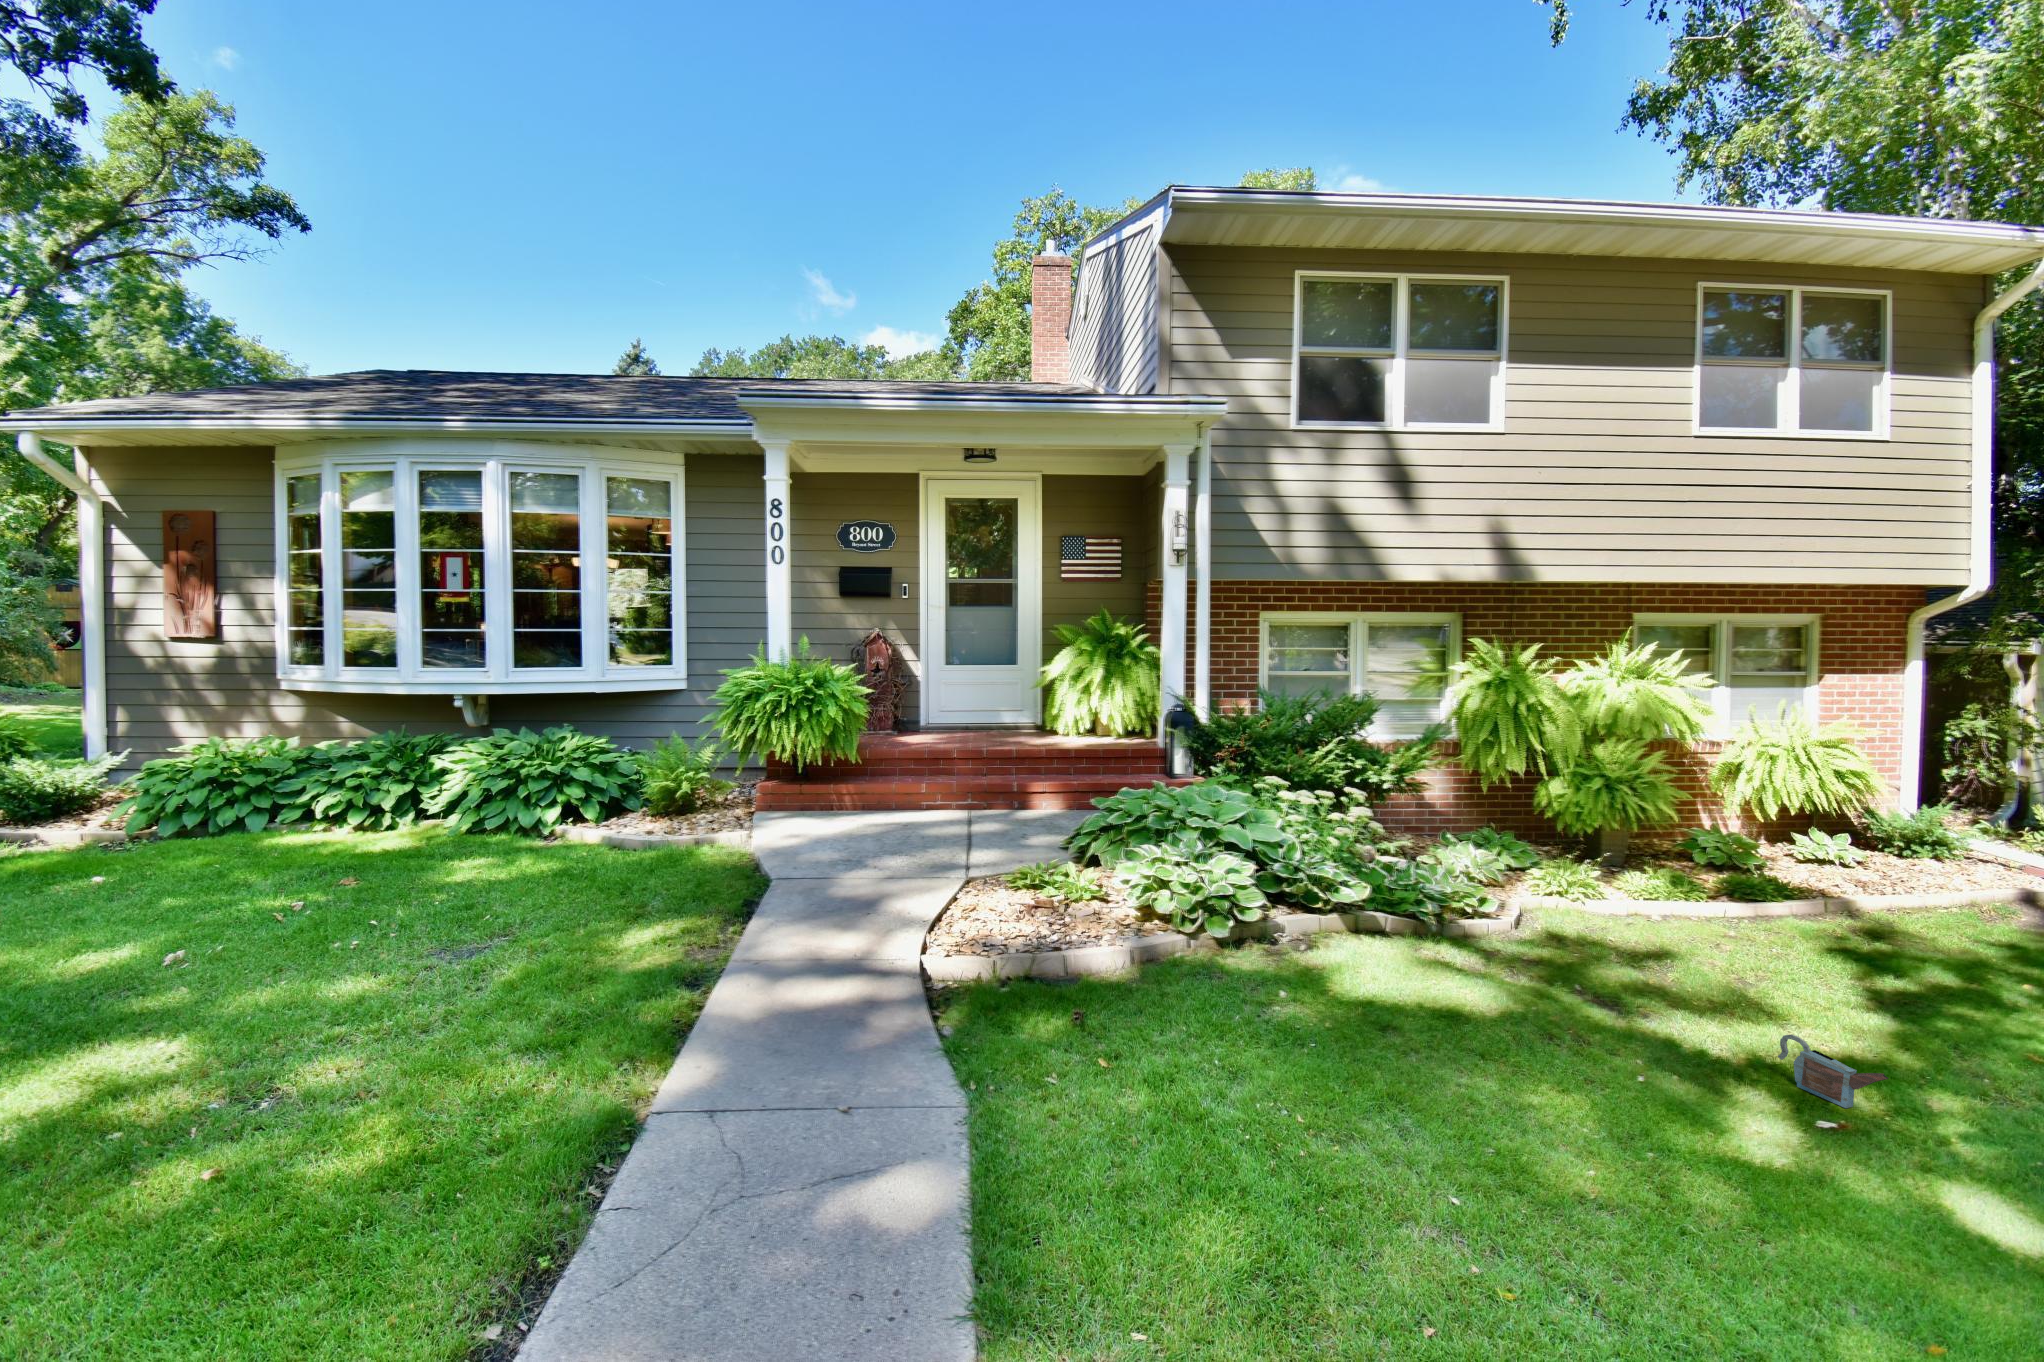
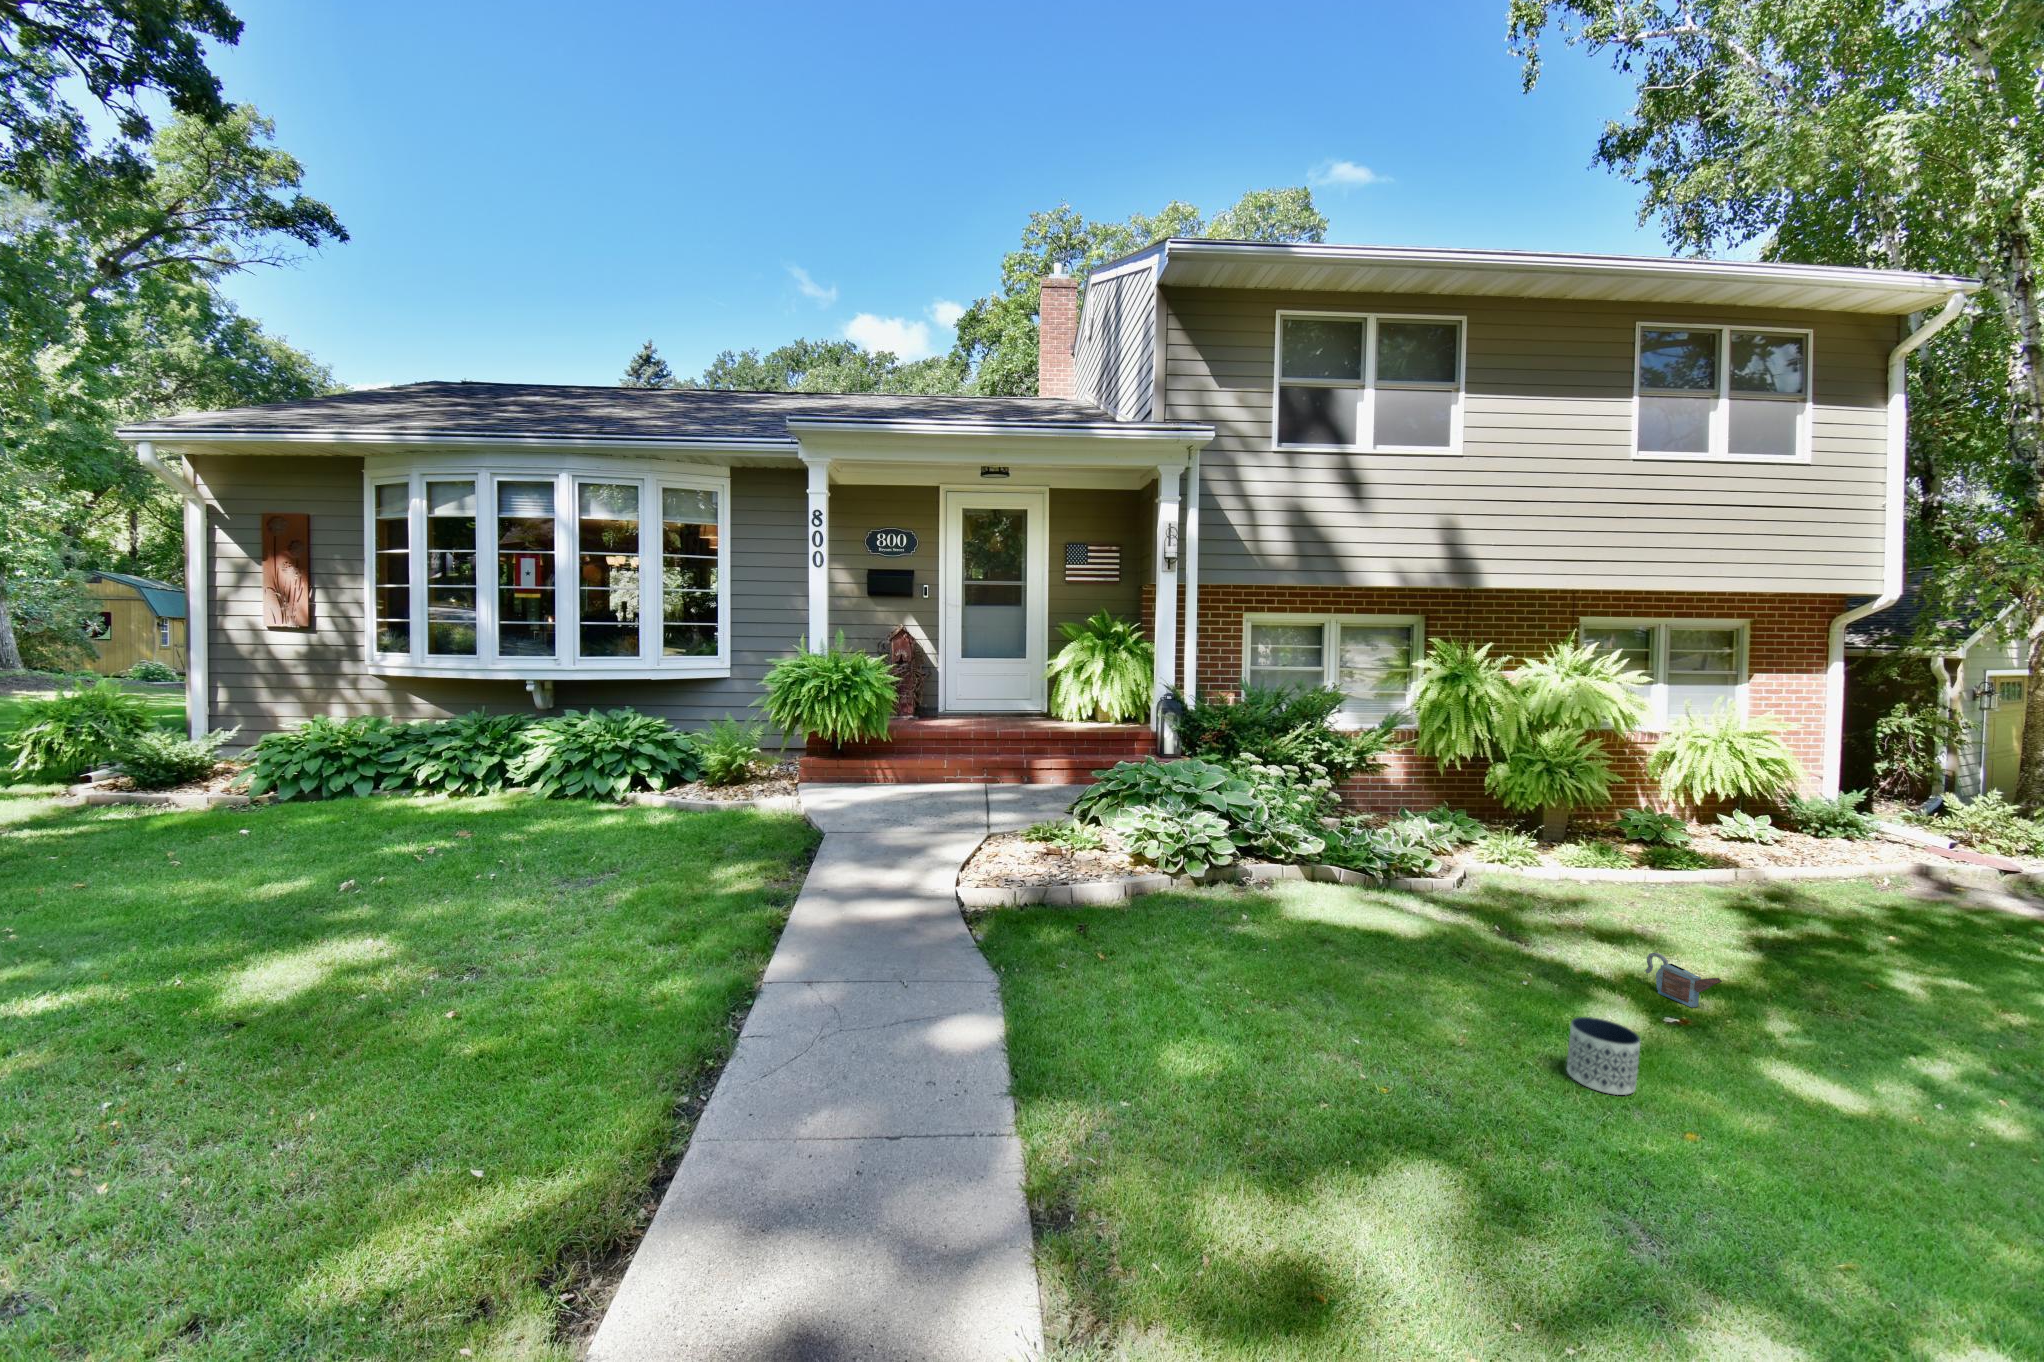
planter: none [1730,1157,1841,1276] -> present [1567,1017,1640,1095]

